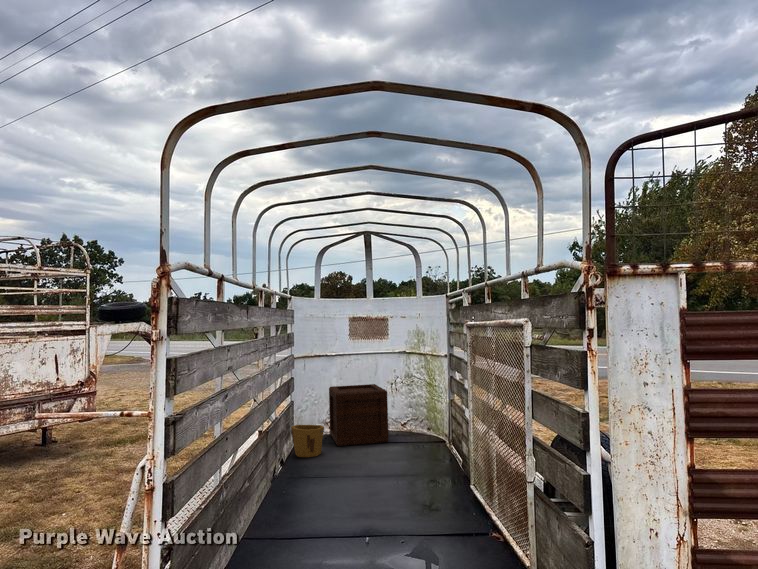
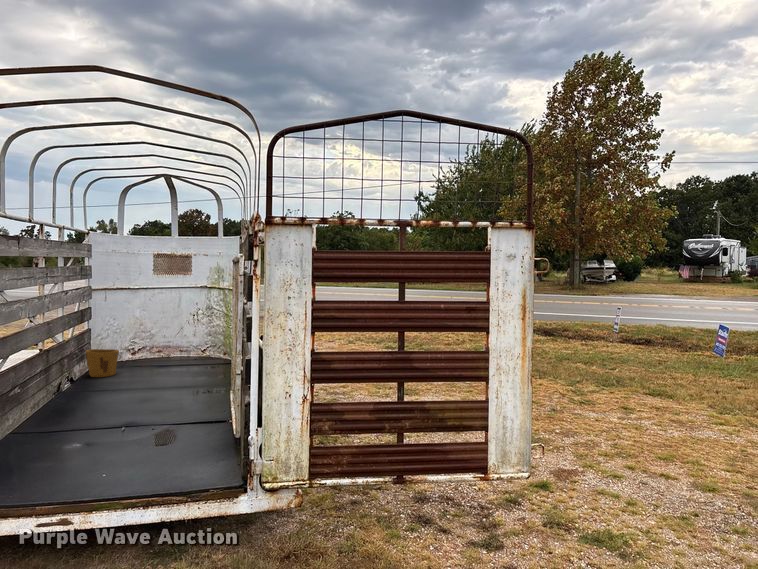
wooden crate: present [329,384,389,446] -> none [131,315,184,369]

